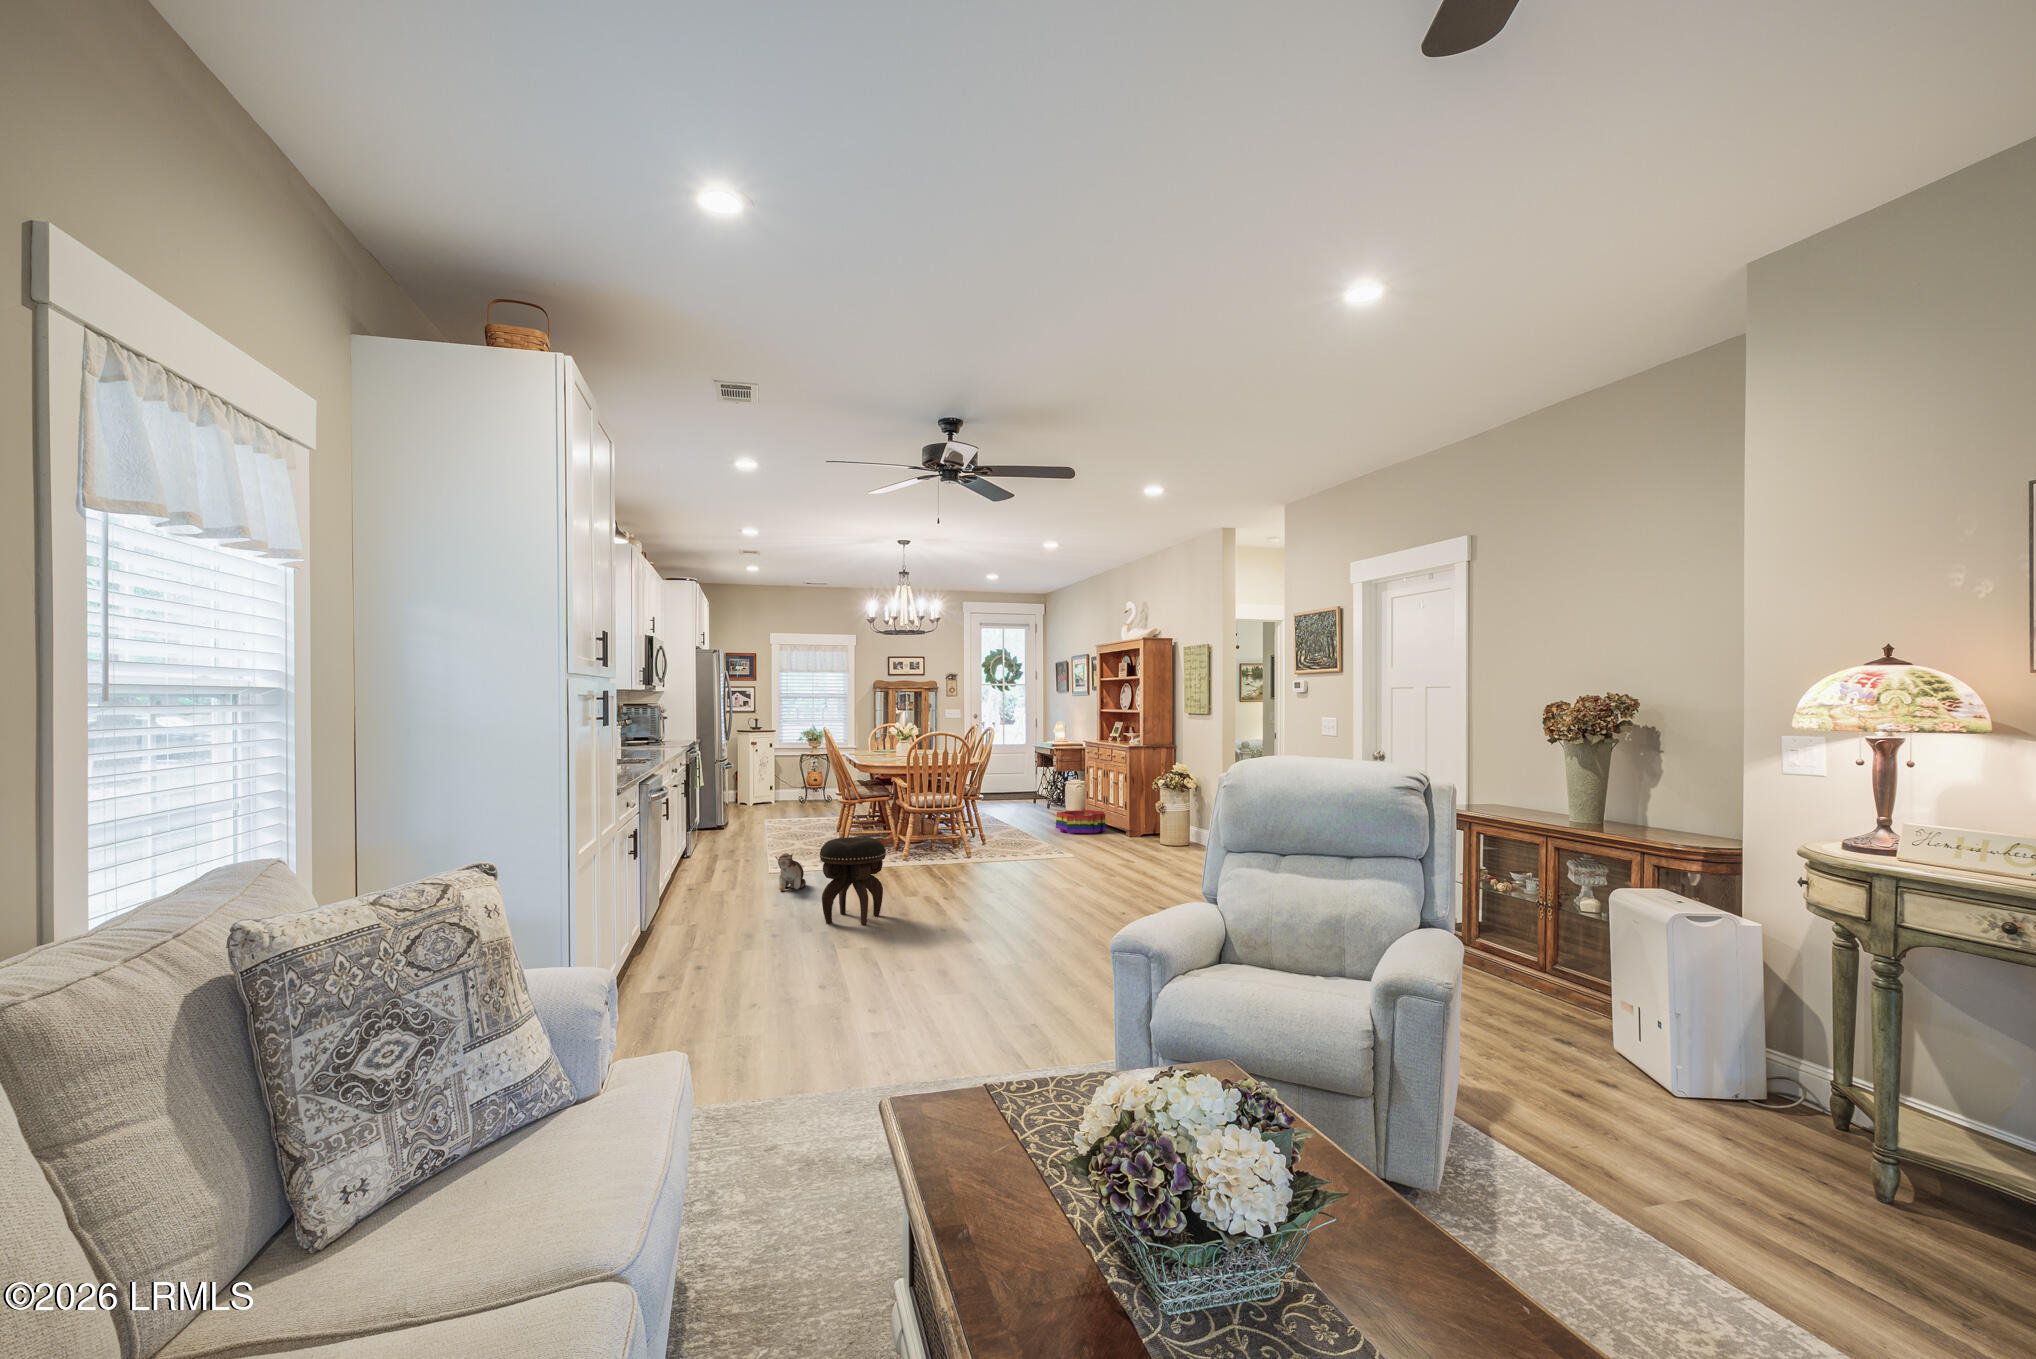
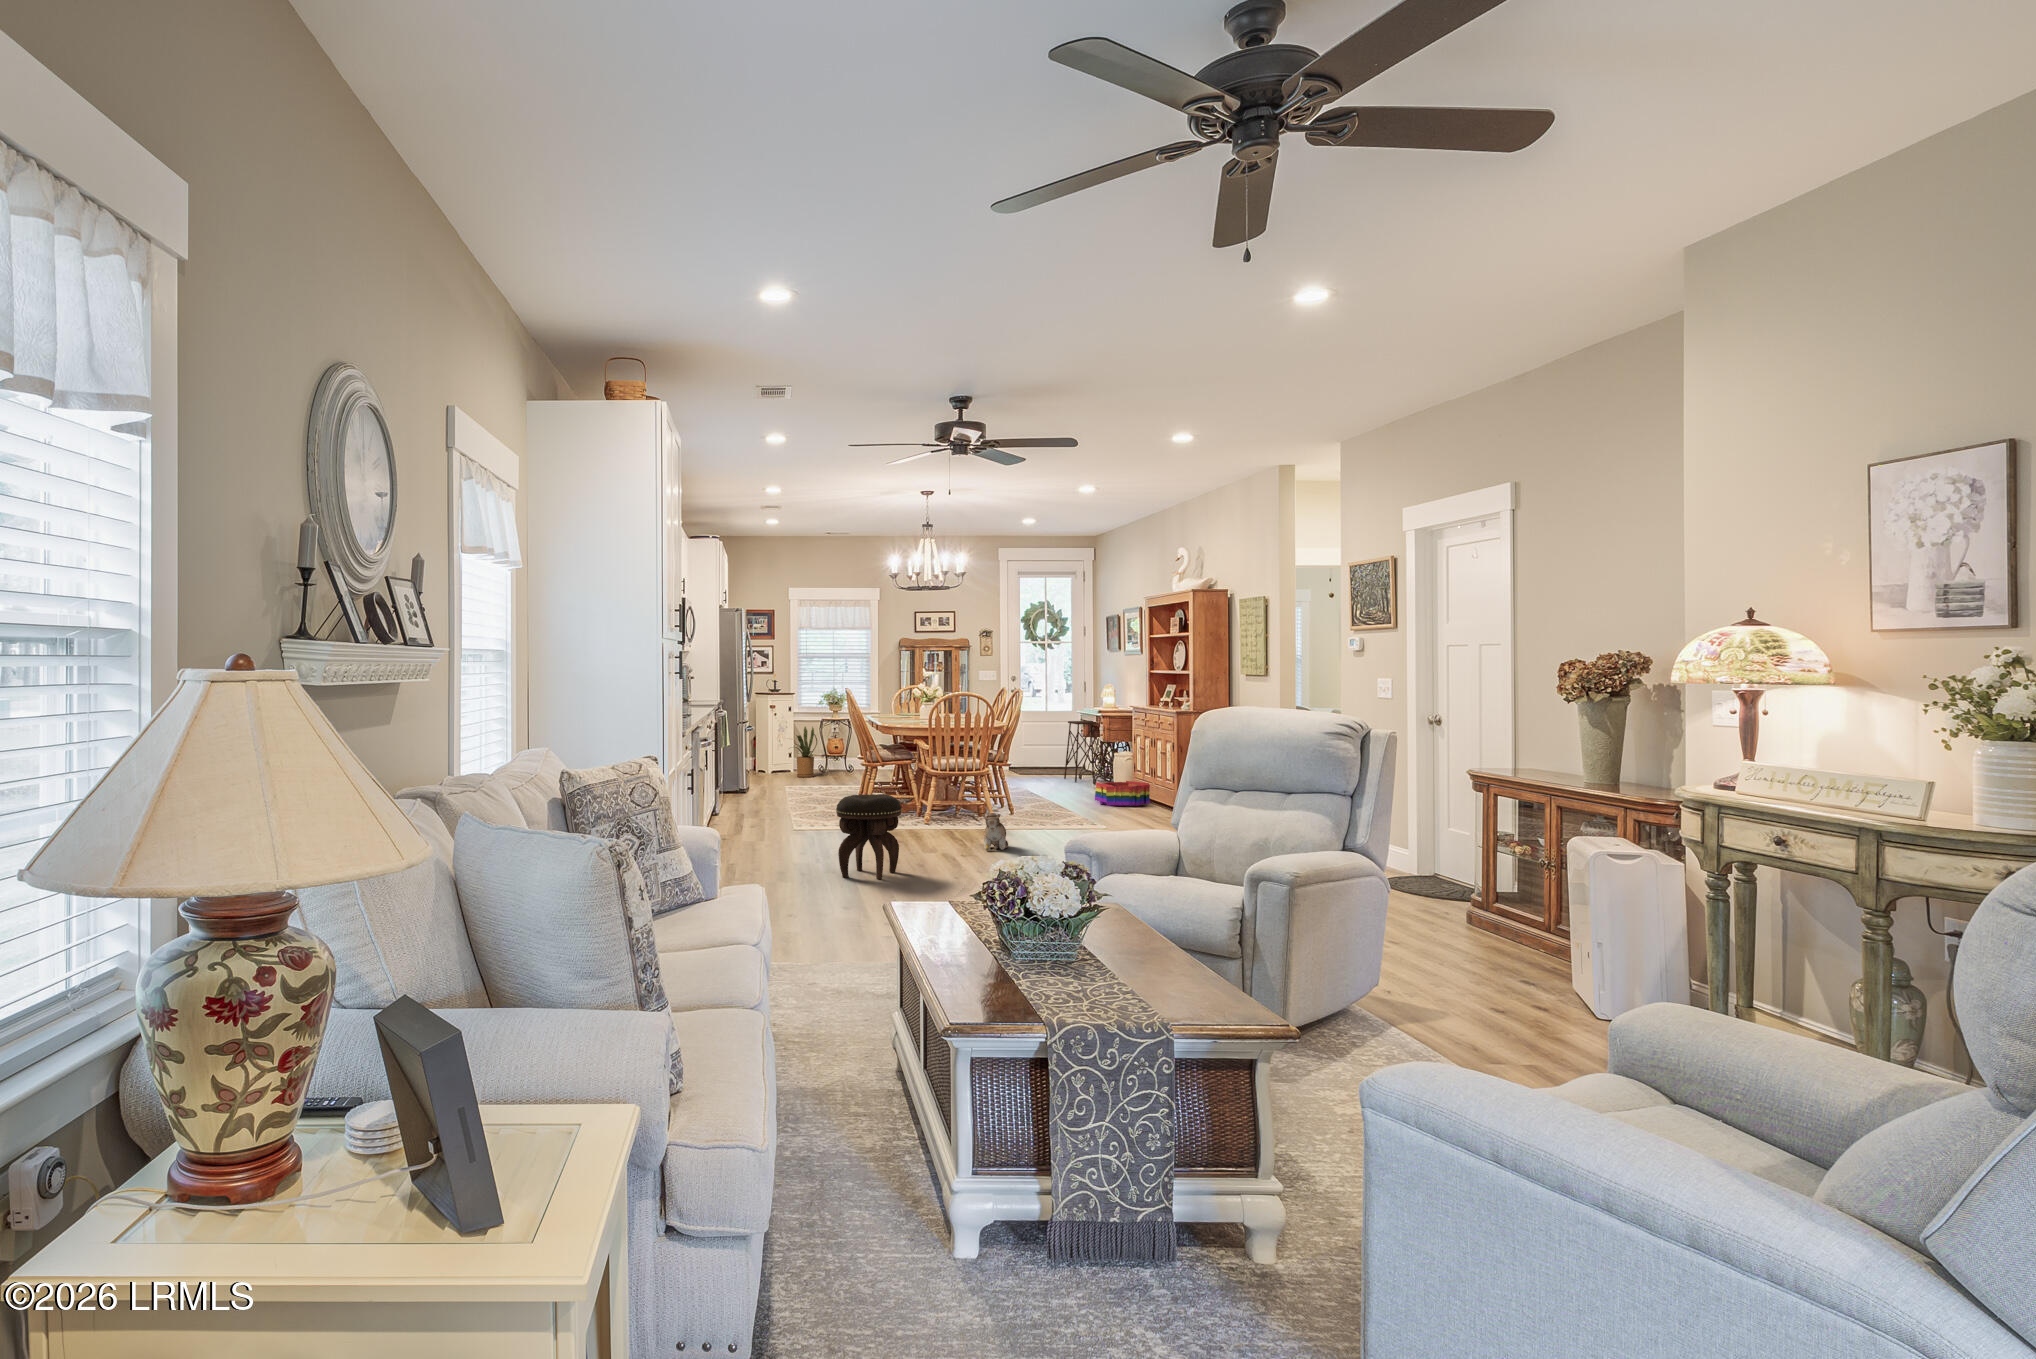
side table: none [1021,754,1059,809] -> present [1064,721,1106,782]
house plant: none [768,760,799,807] -> present [795,727,817,777]
plush toy: present [775,853,806,891] -> present [983,813,1008,851]

